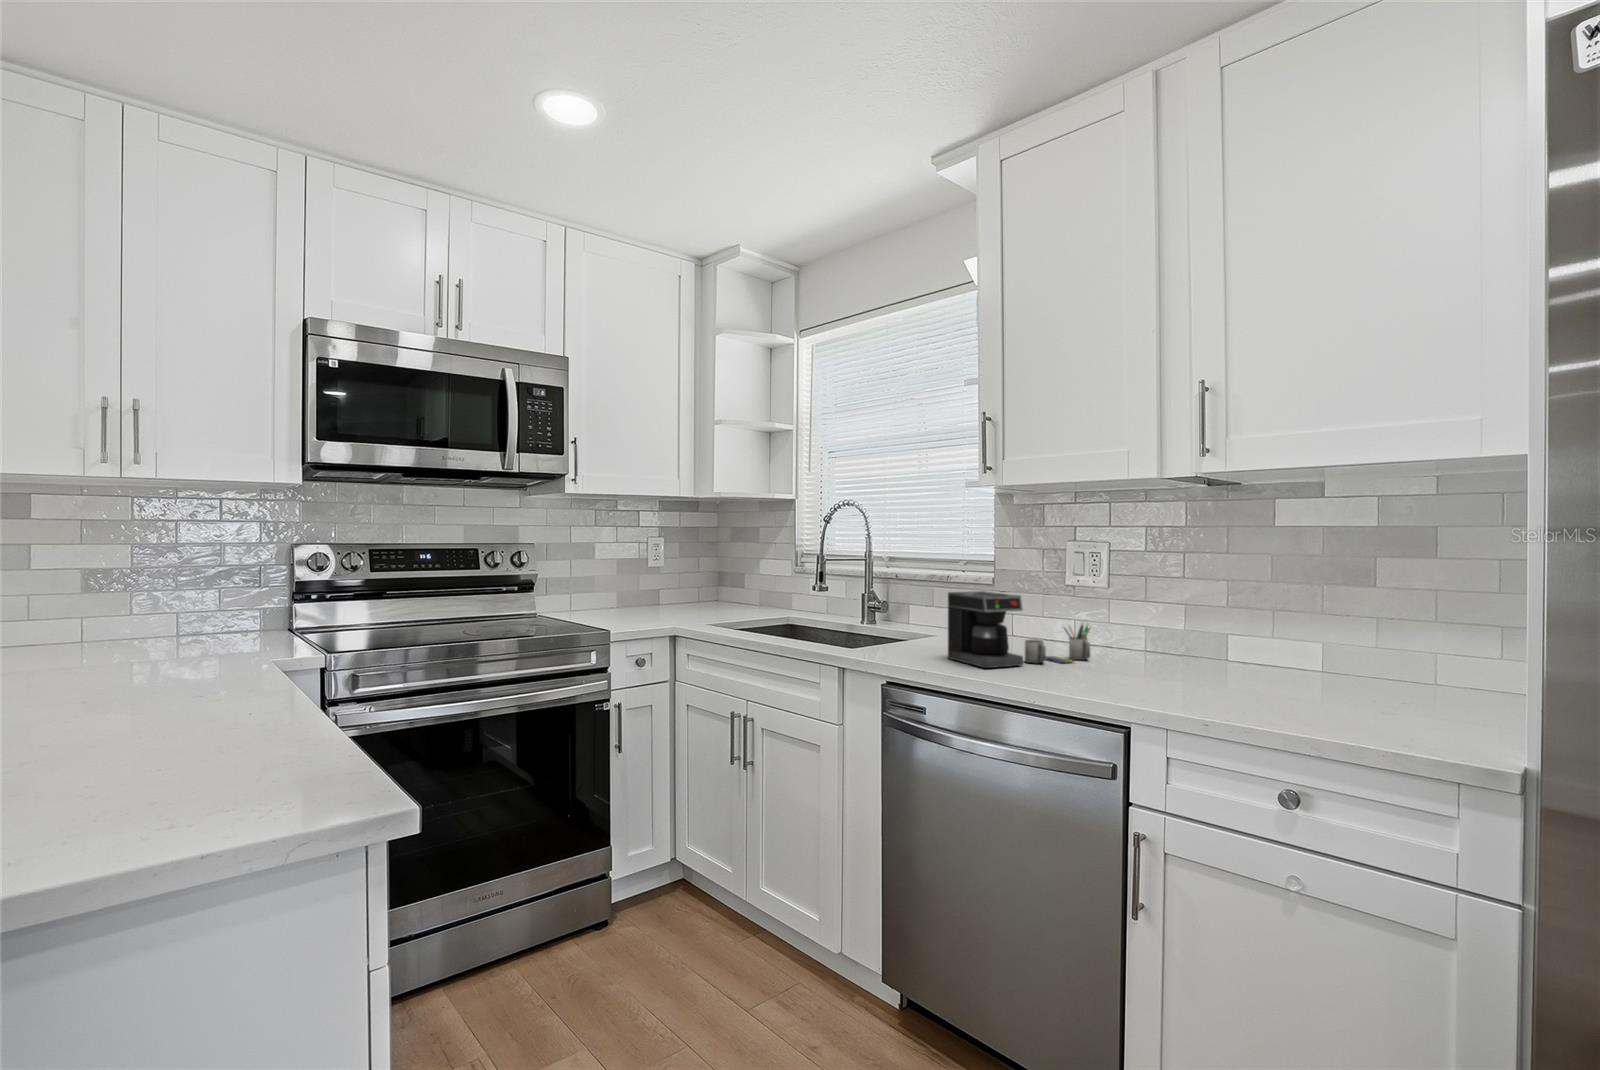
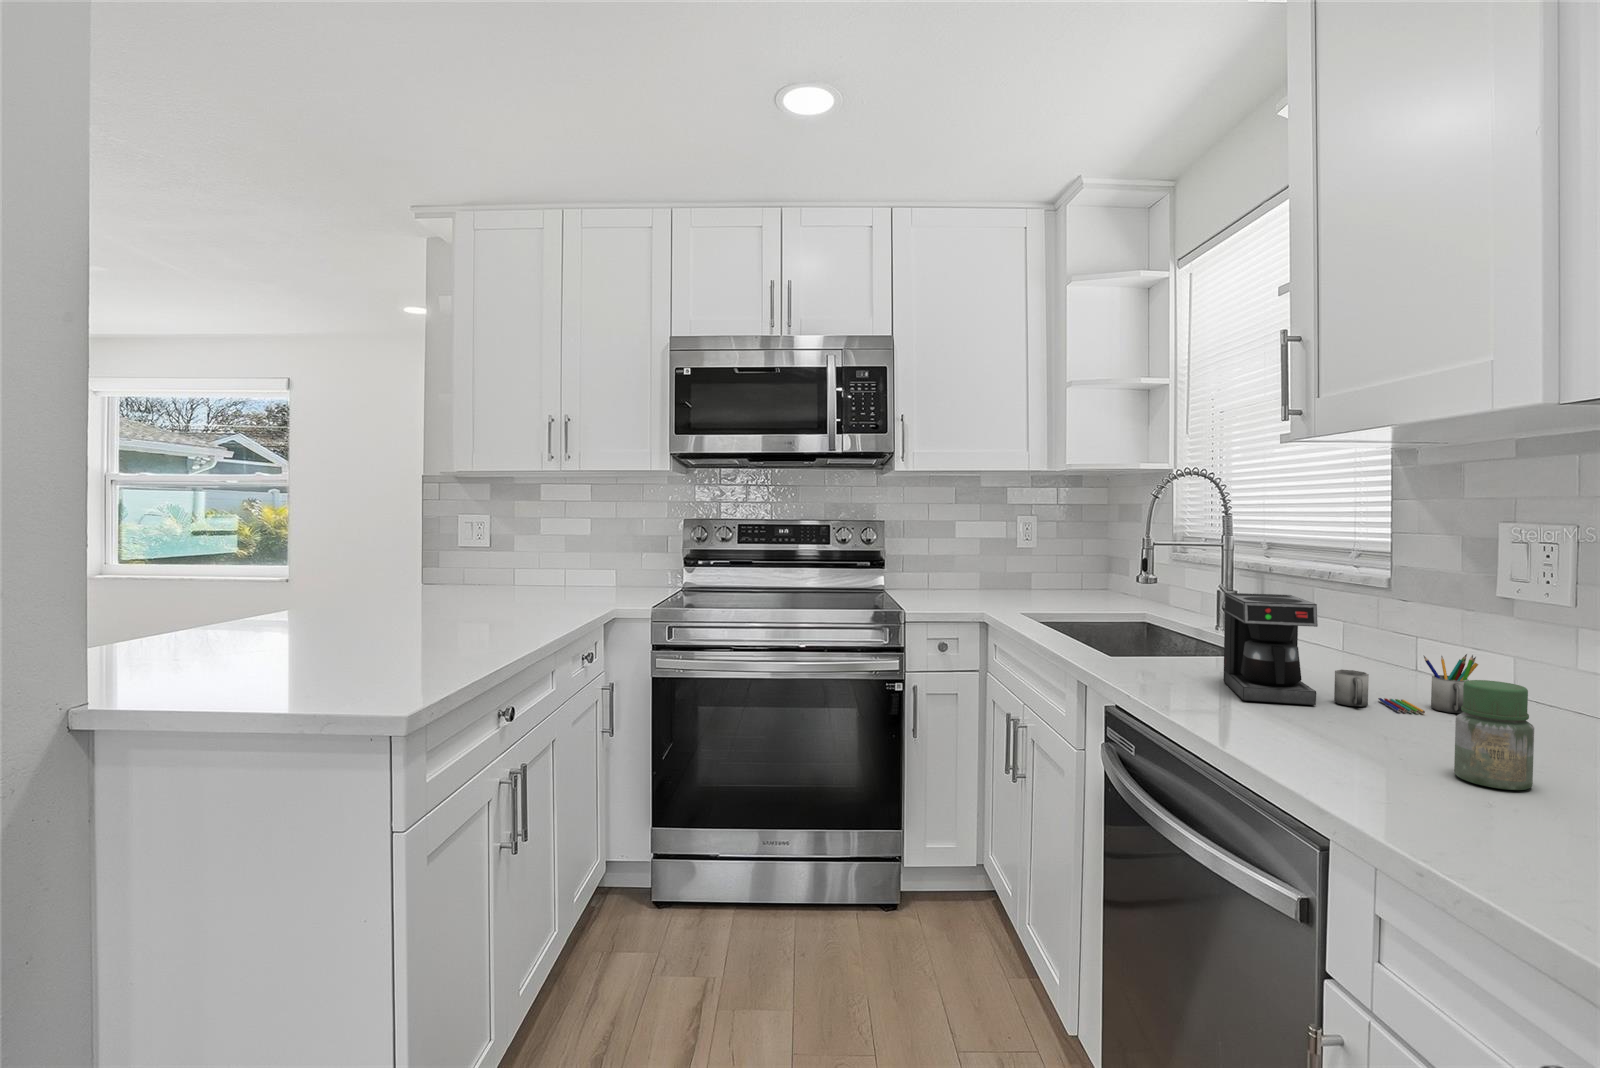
jar: none [1149,631,1188,694] -> present [1454,680,1534,790]

